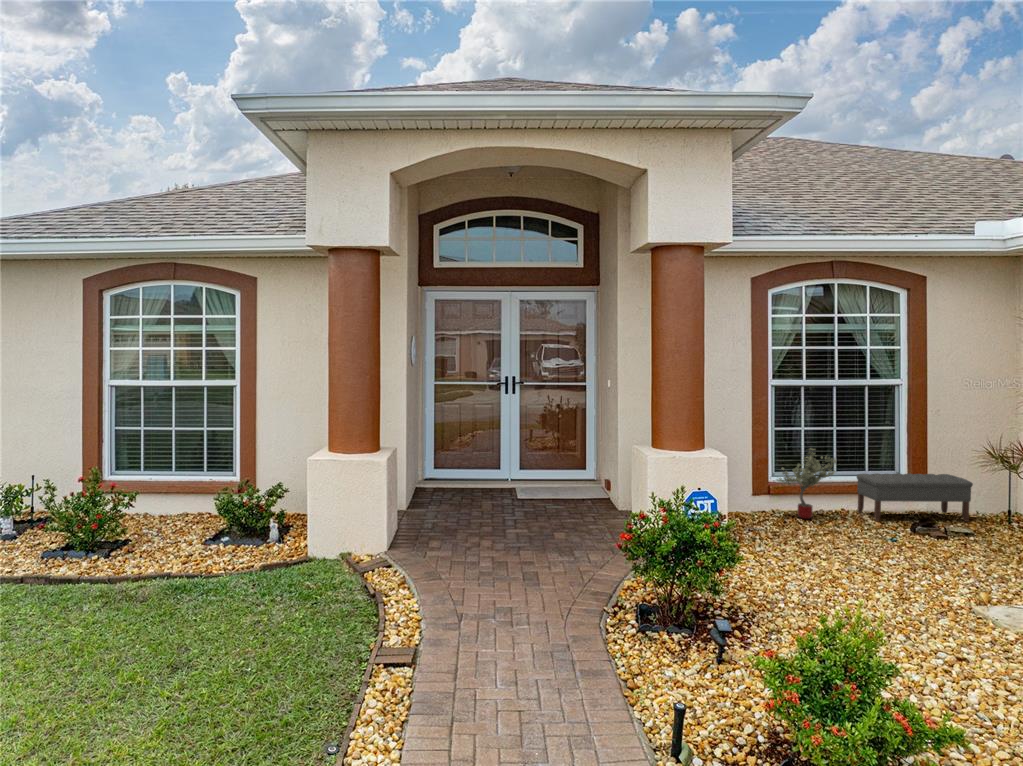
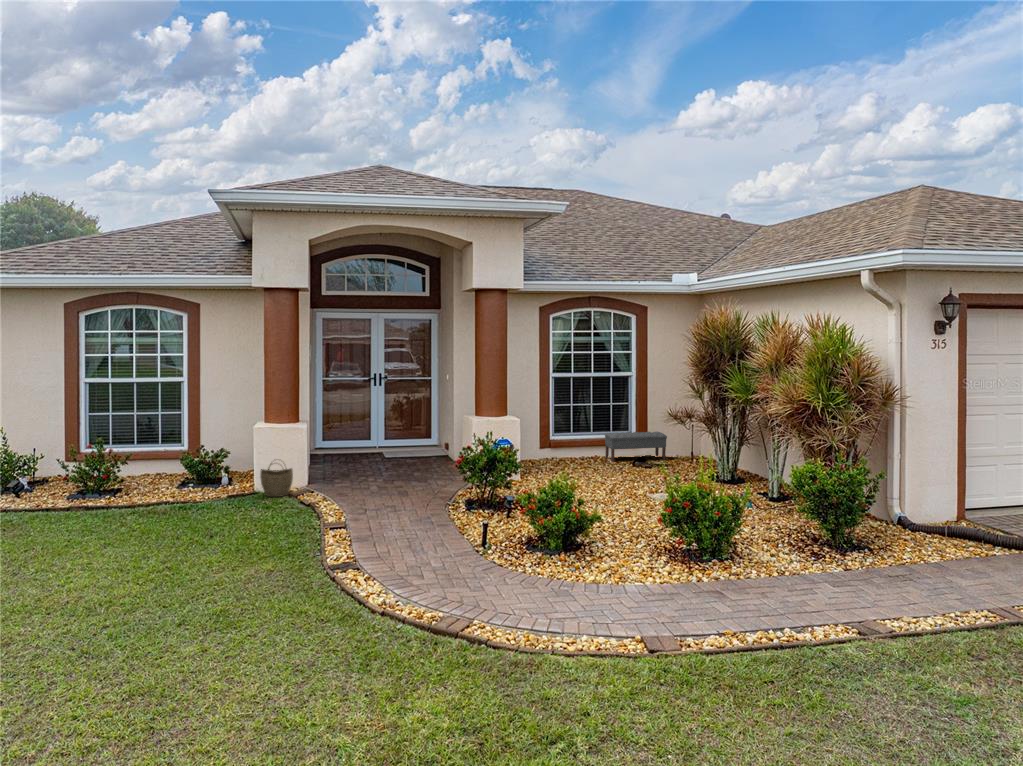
potted tree: present [777,448,836,519] -> none [552,417,589,462]
woven basket: none [314,506,367,570] -> present [260,463,293,497]

